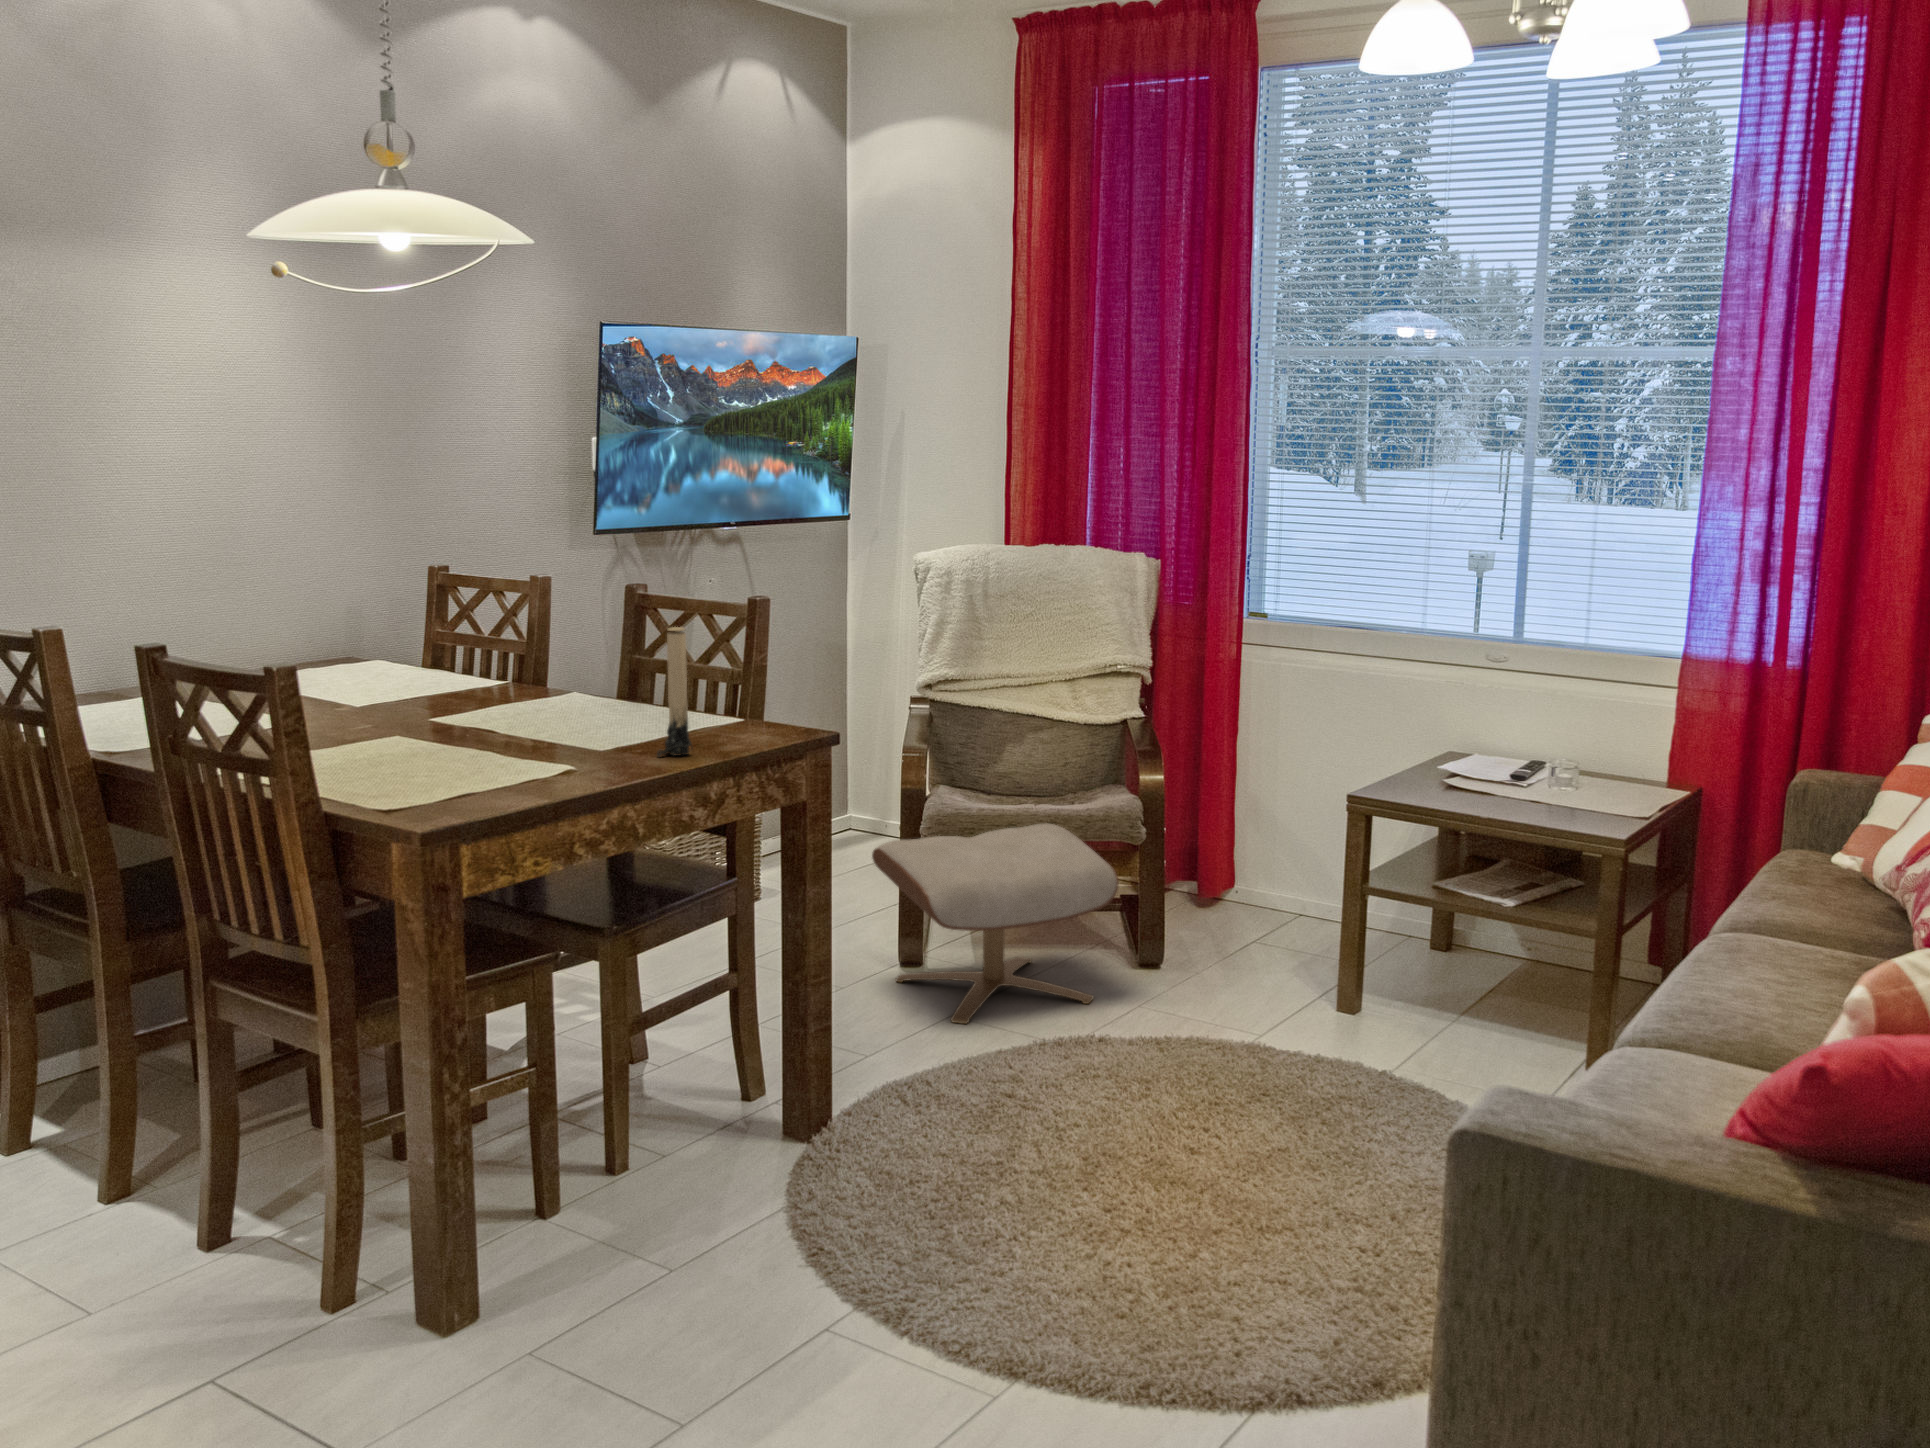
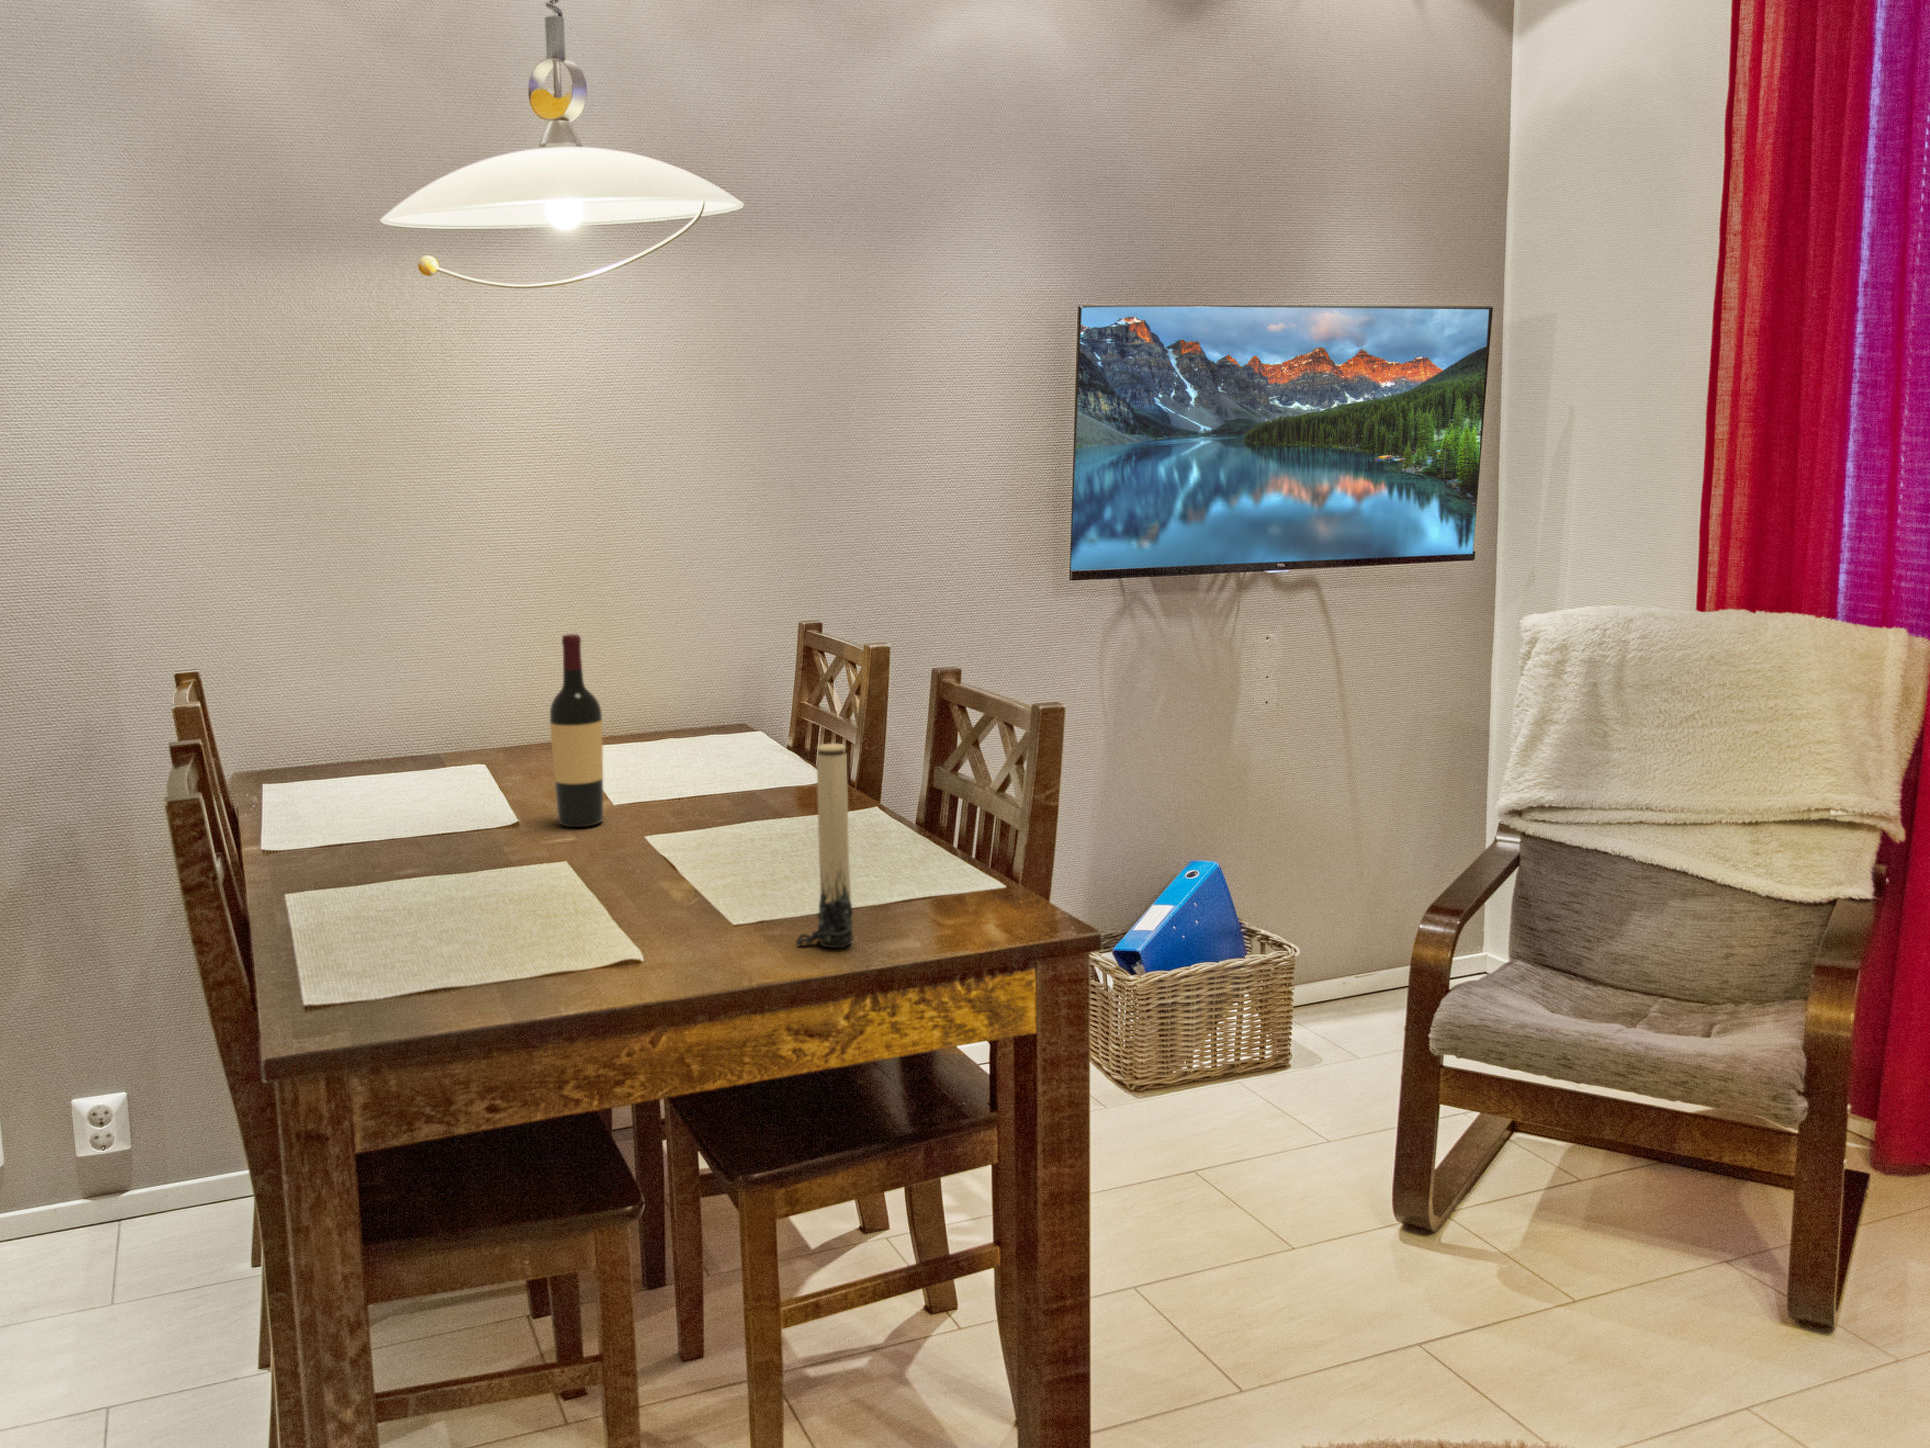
wine bottle: none [352,579,394,725] -> present [550,634,603,827]
ottoman: present [872,824,1119,1024] -> none [1331,1060,1734,1408]

